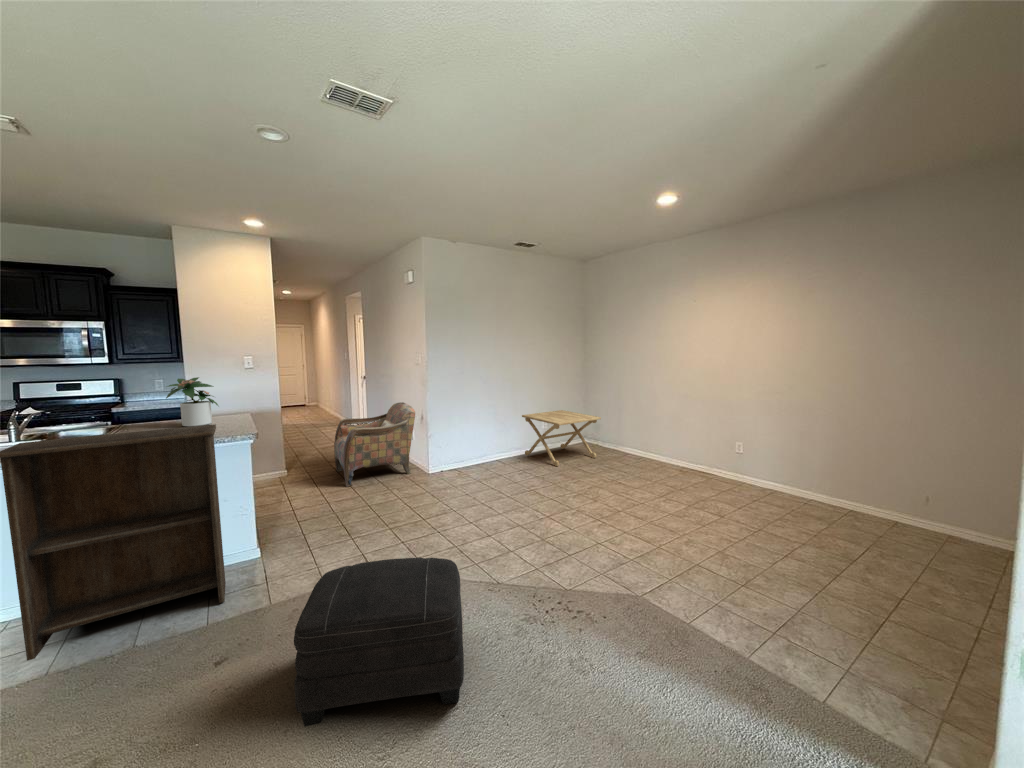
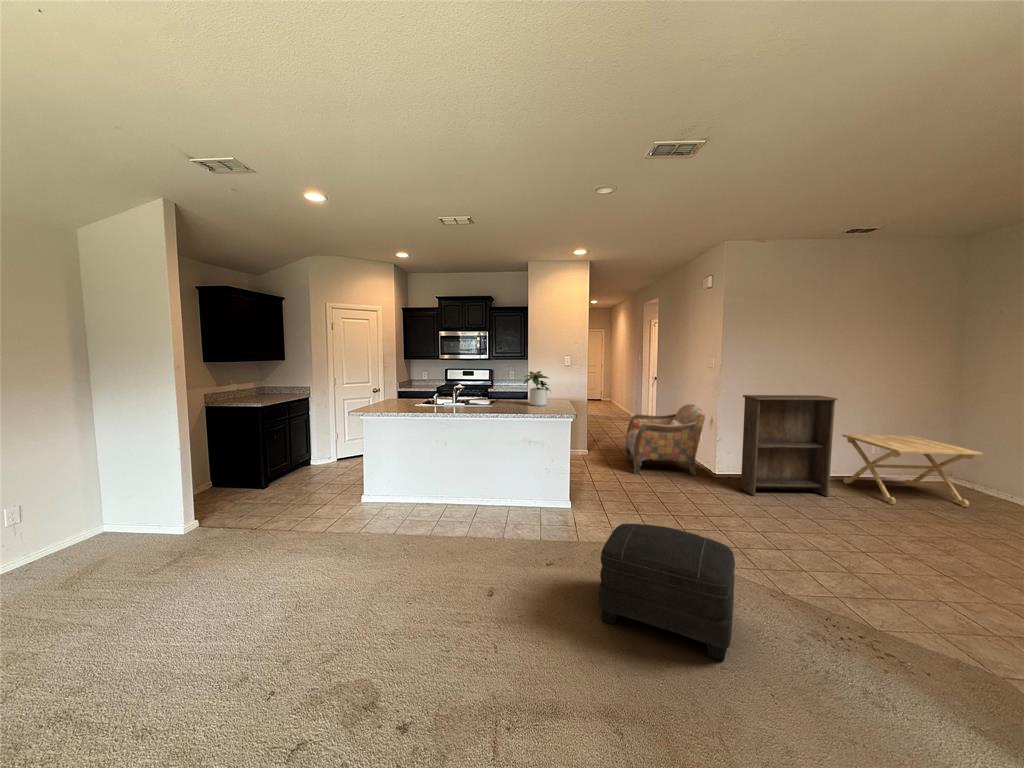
bookshelf: present [0,424,226,661] -> present [741,395,837,496]

